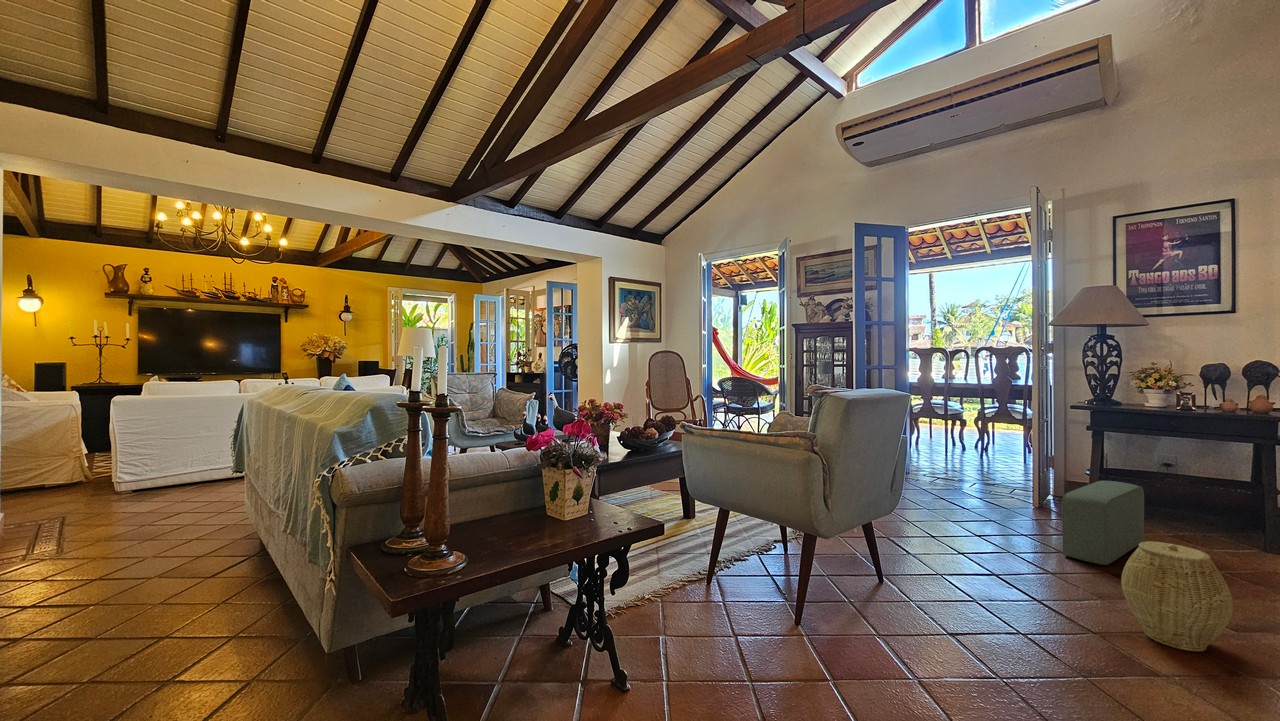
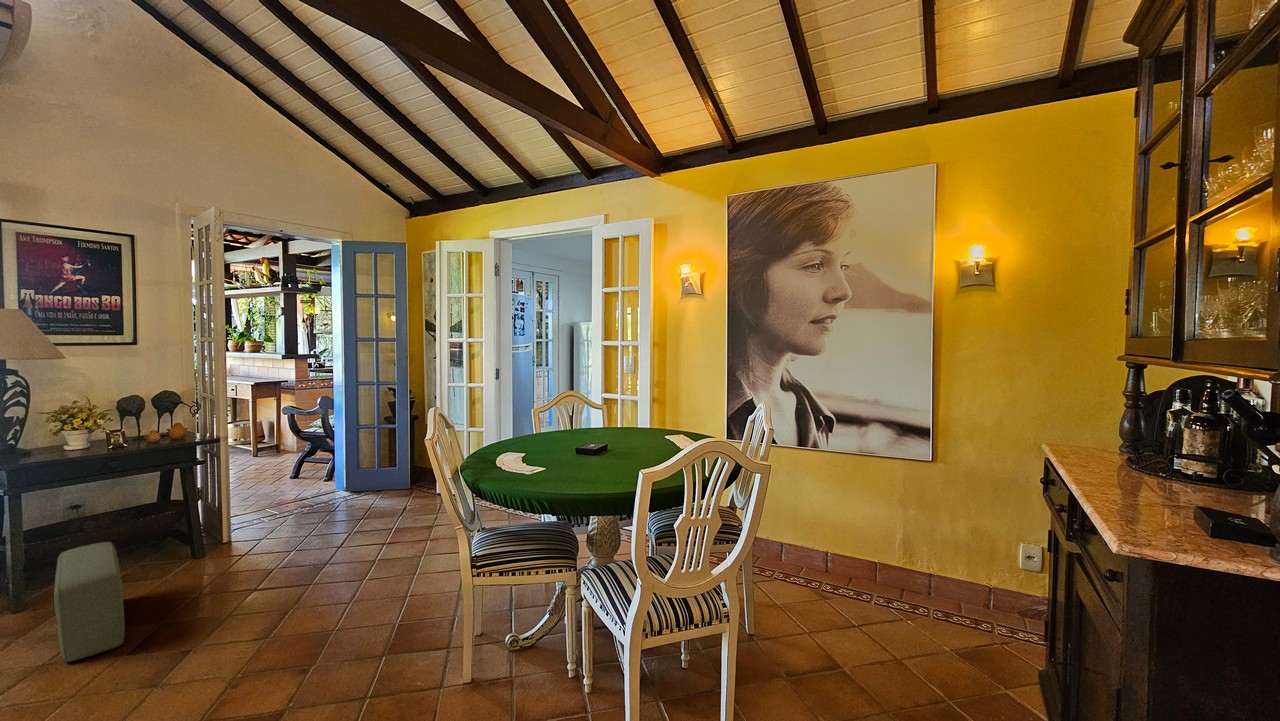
woven basket: present [1121,541,1233,651] -> none [206,575,294,680]

